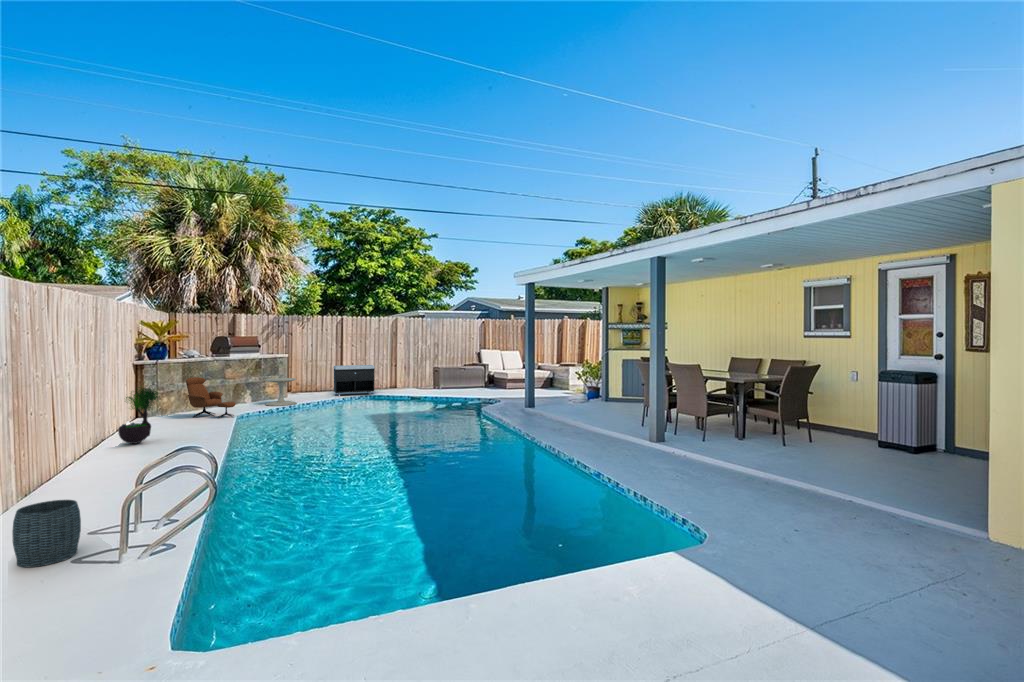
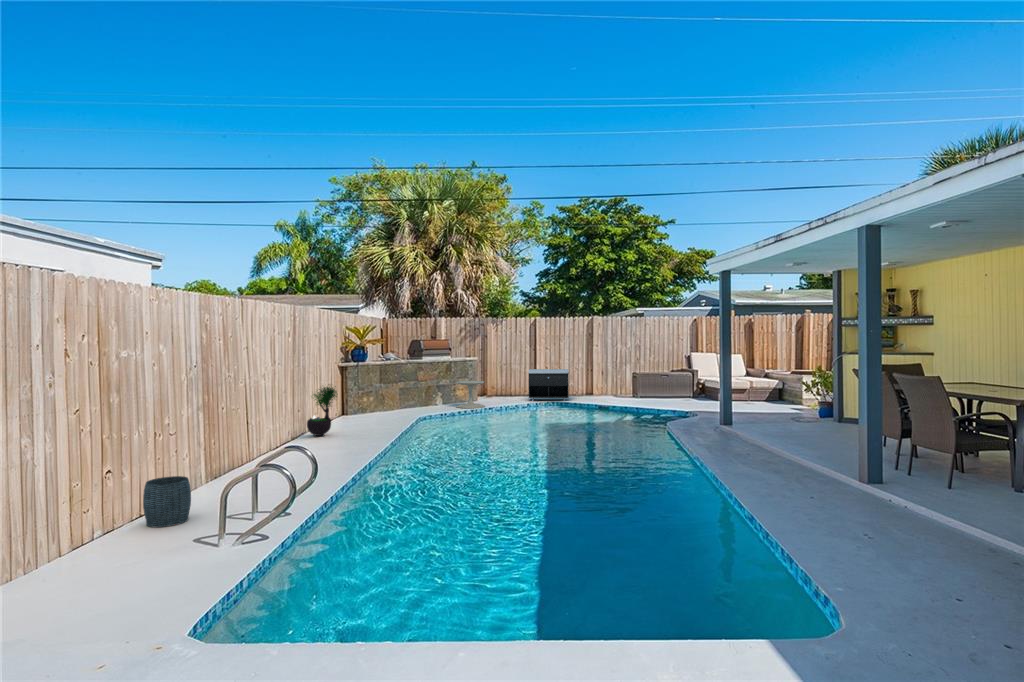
lounge chair: present [186,377,235,418] -> none [381,378,420,418]

